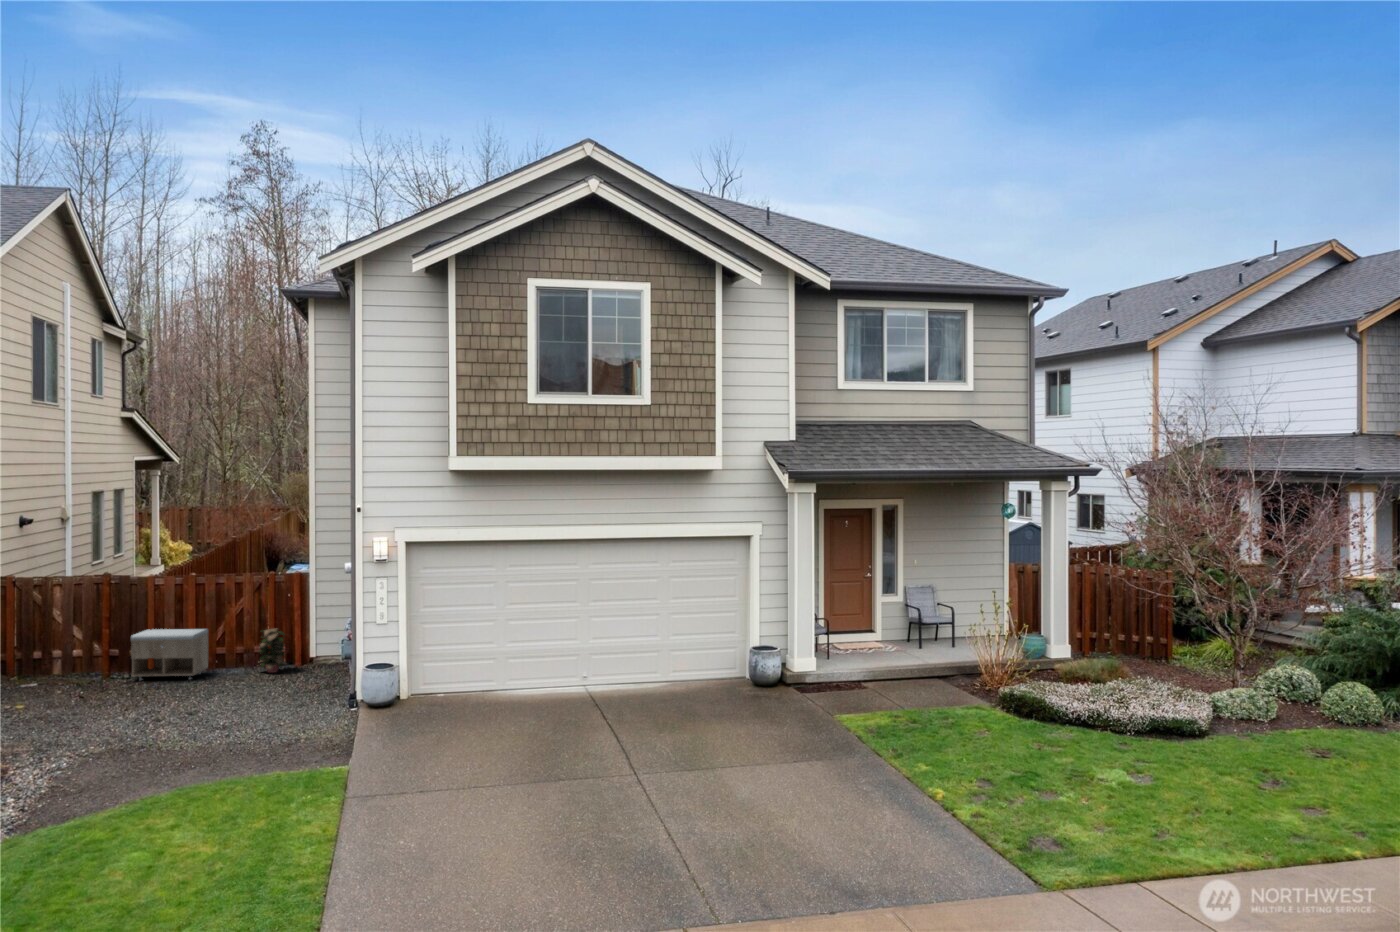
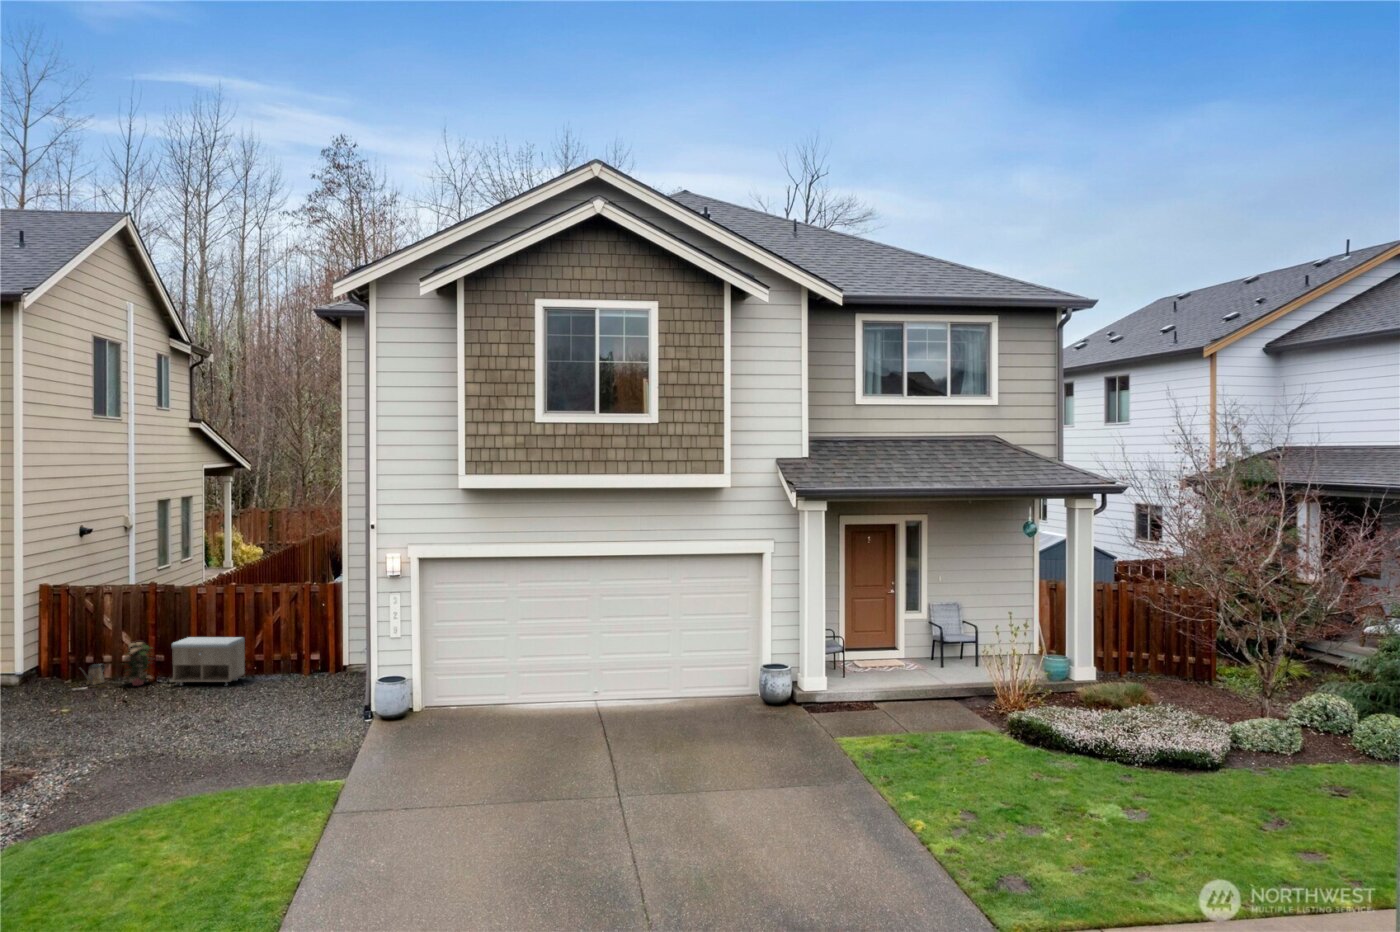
decorative plant: present [259,629,286,673] -> present [125,642,152,686]
watering can: none [27,659,55,682] -> present [80,664,105,685]

